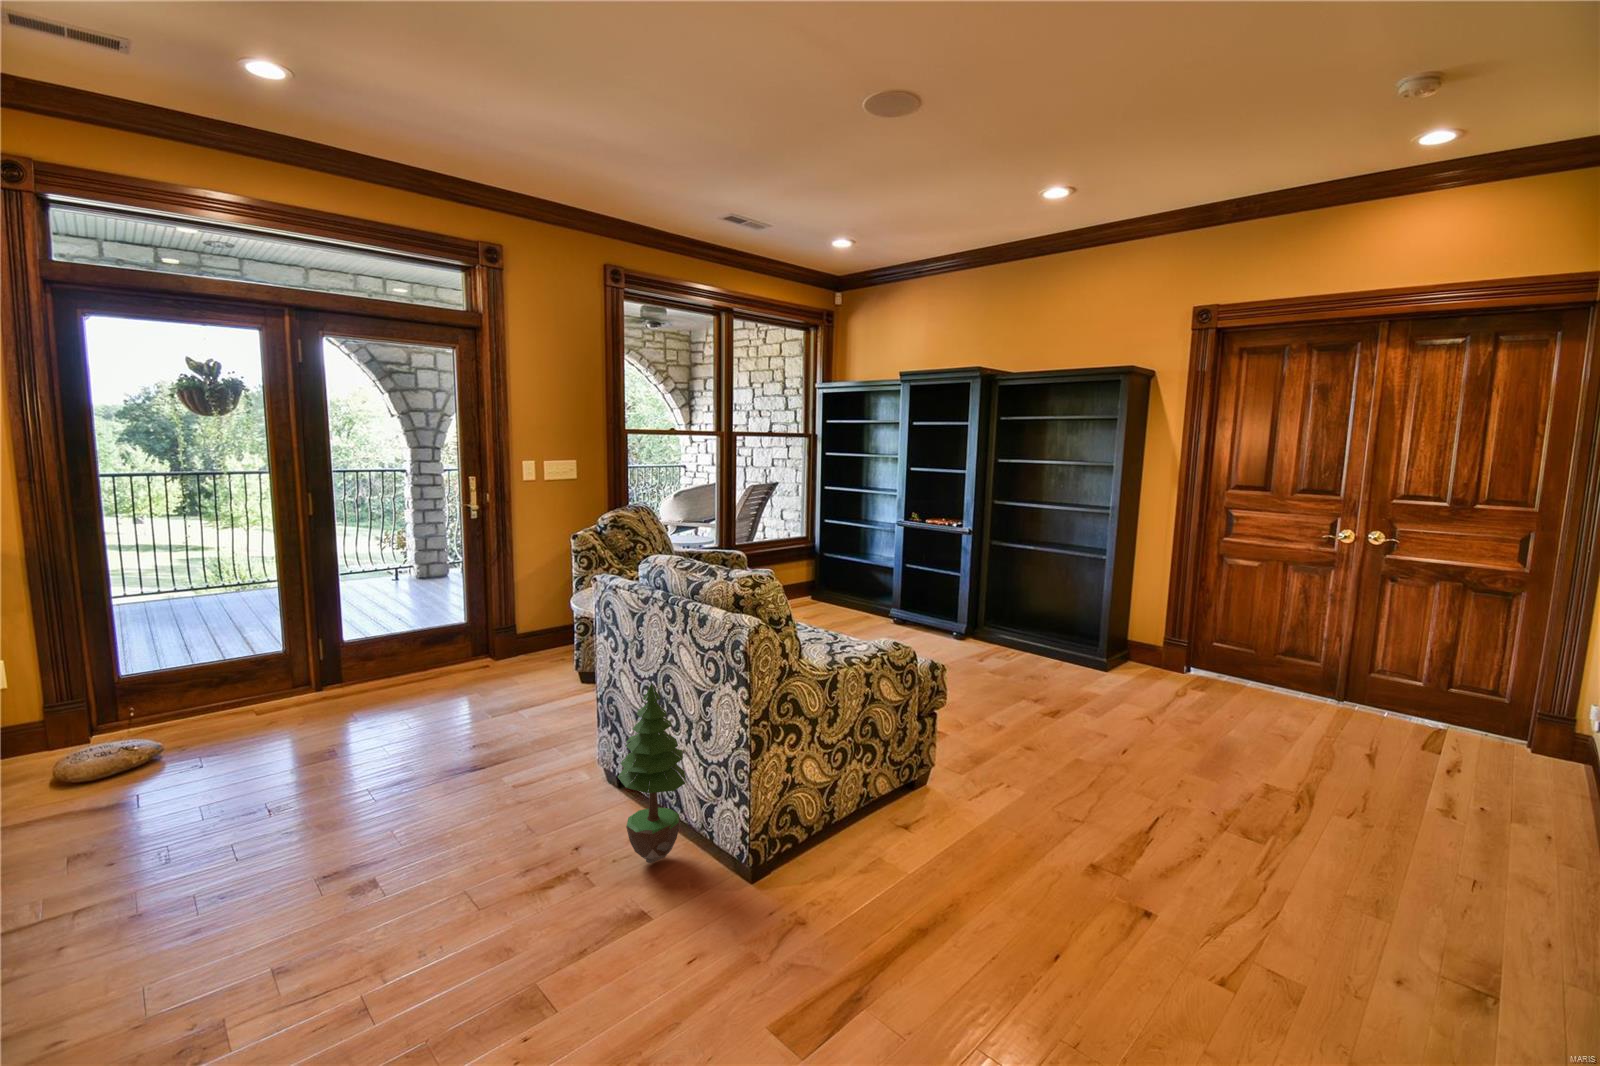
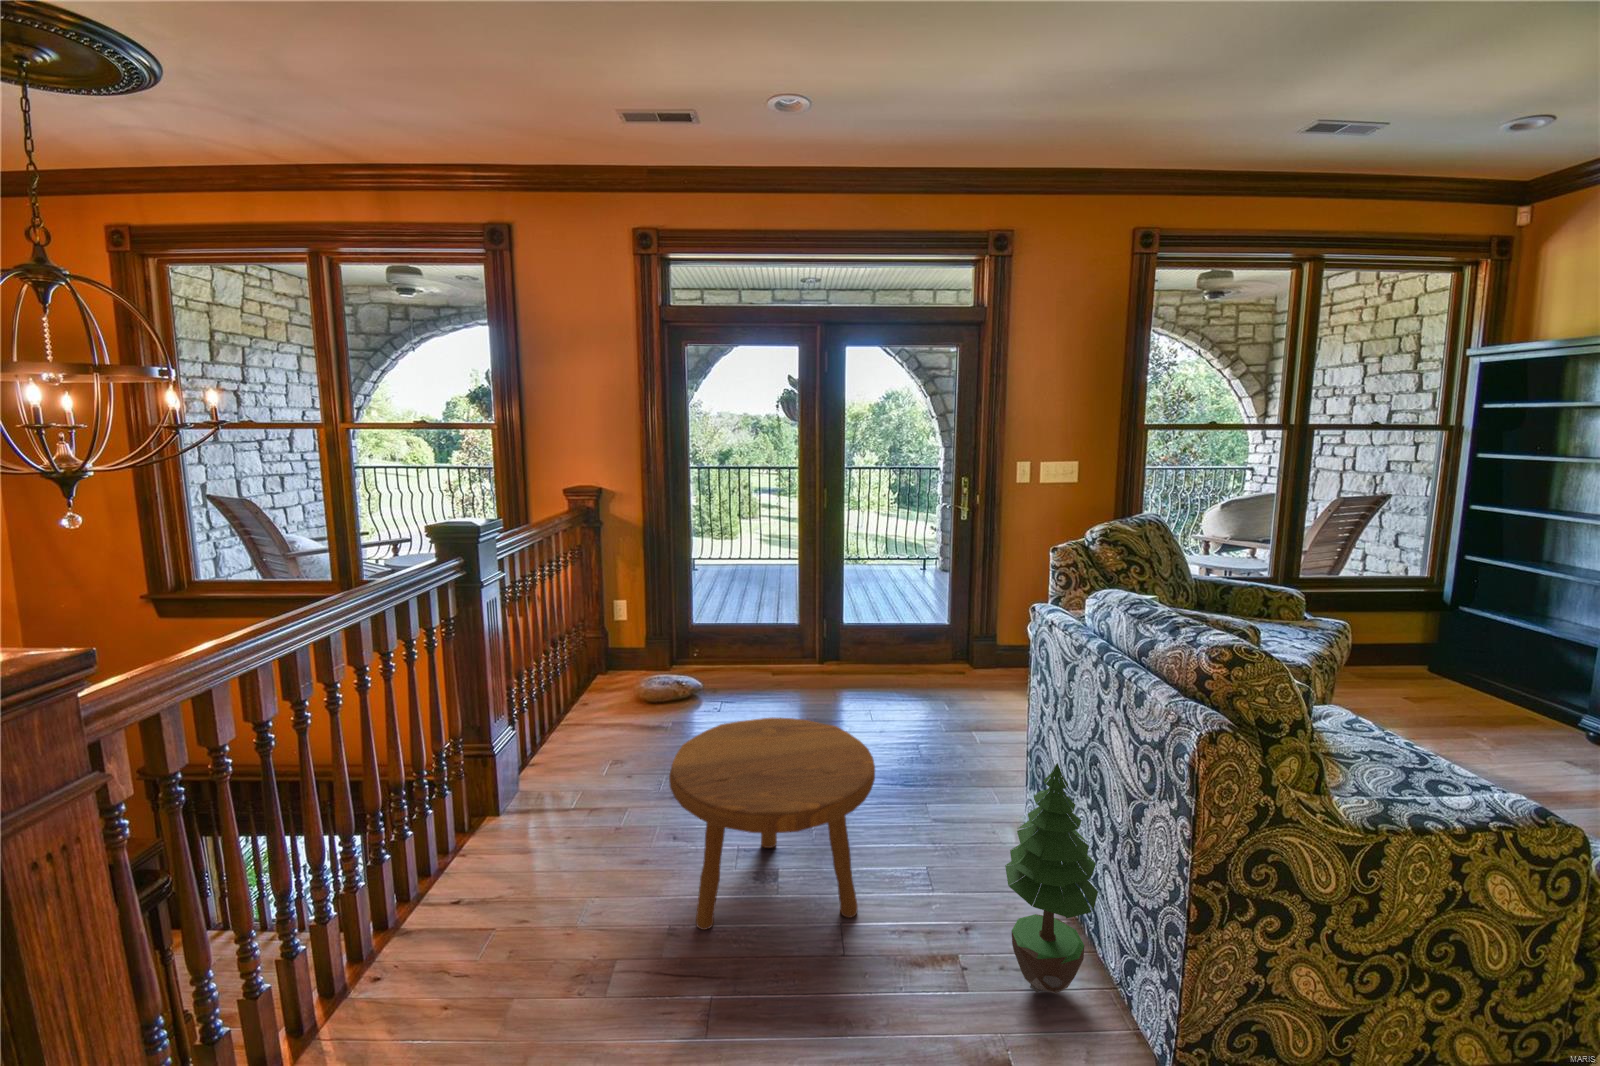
footstool: none [248,722,488,960] -> present [669,717,875,930]

